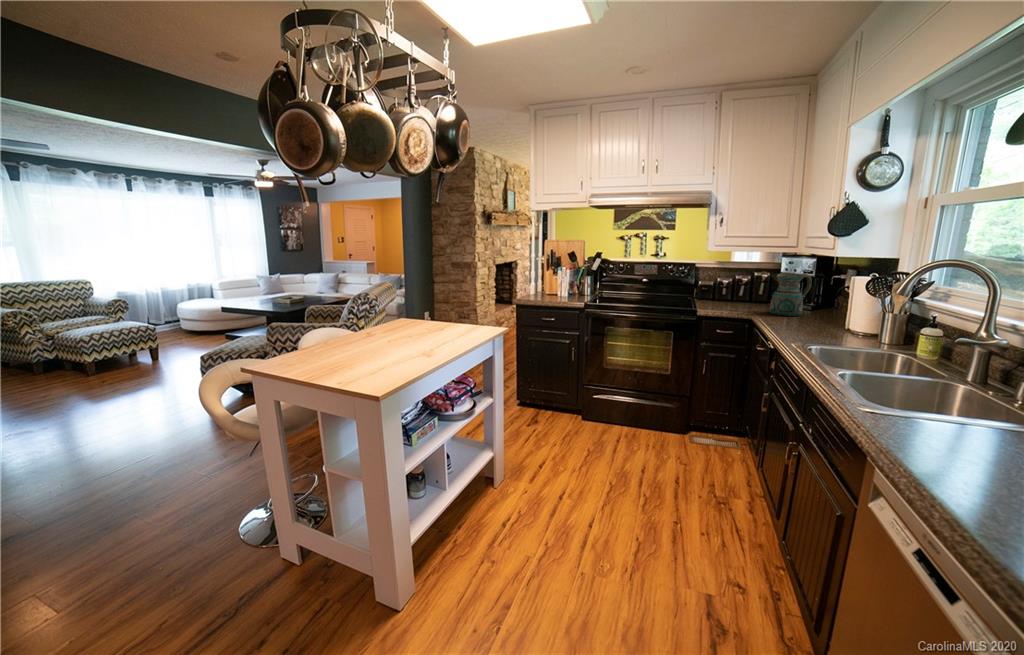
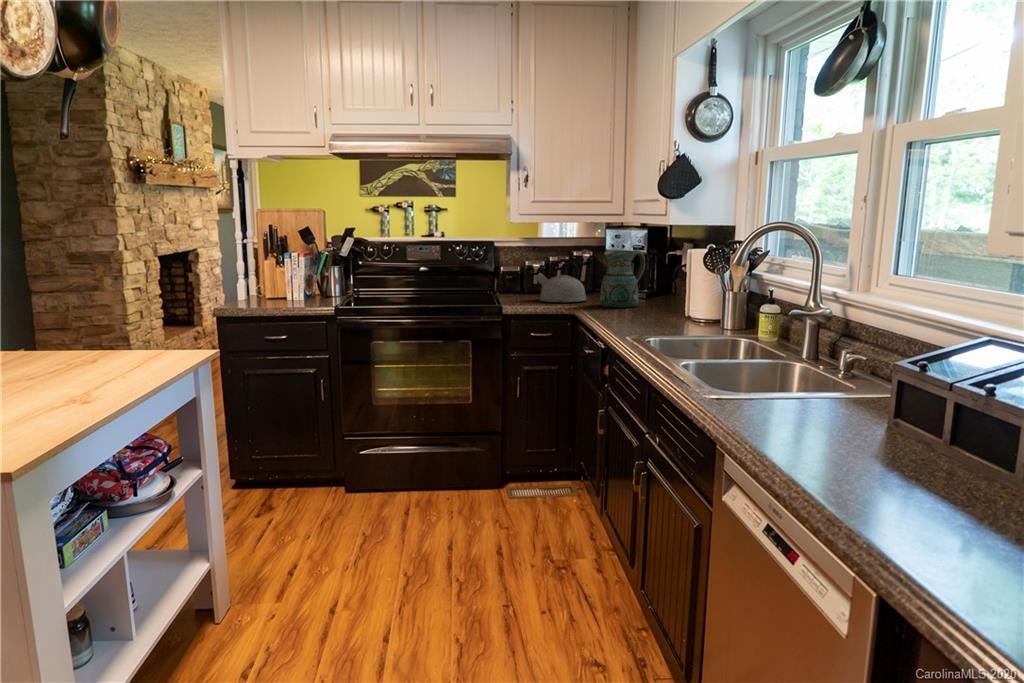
kettle: none [719,277,759,308] -> present [535,259,586,302]

